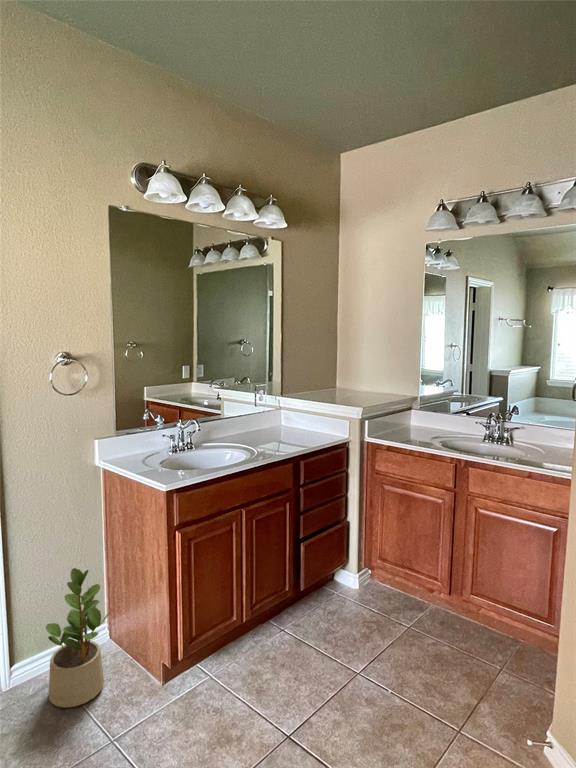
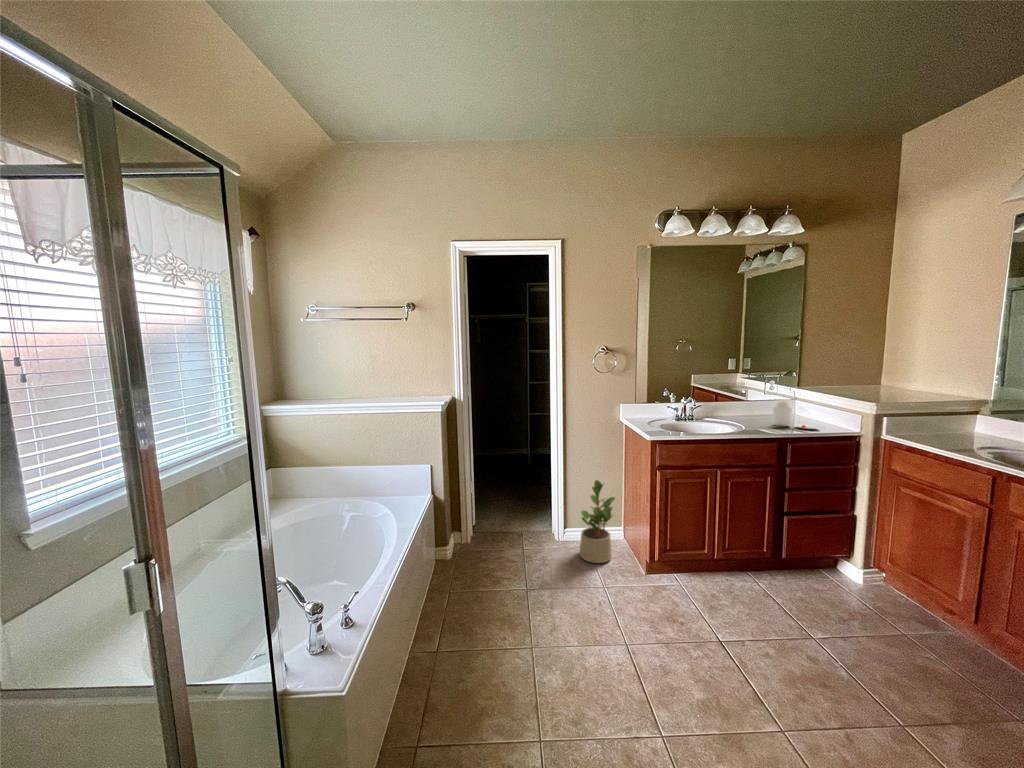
jar: none [272,412,317,444] -> present [771,401,819,429]

